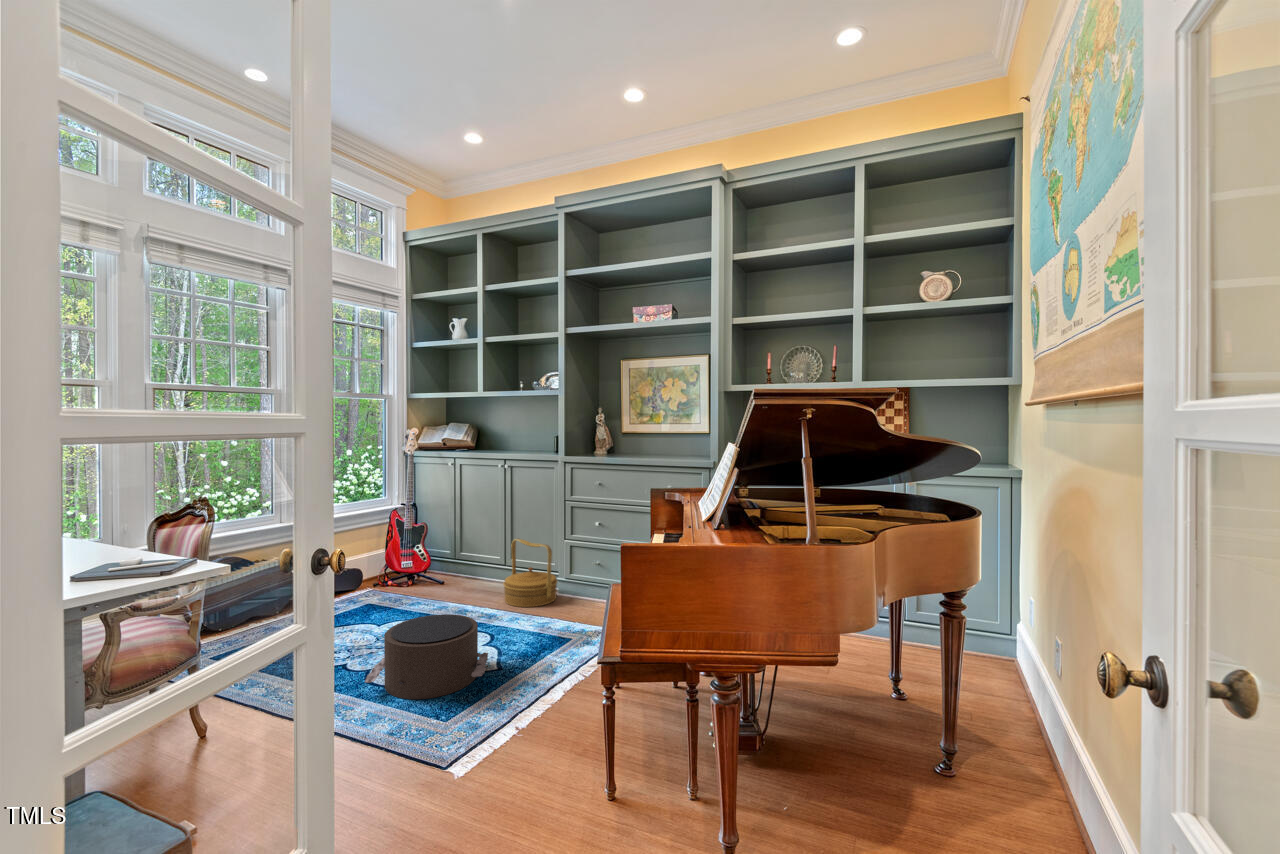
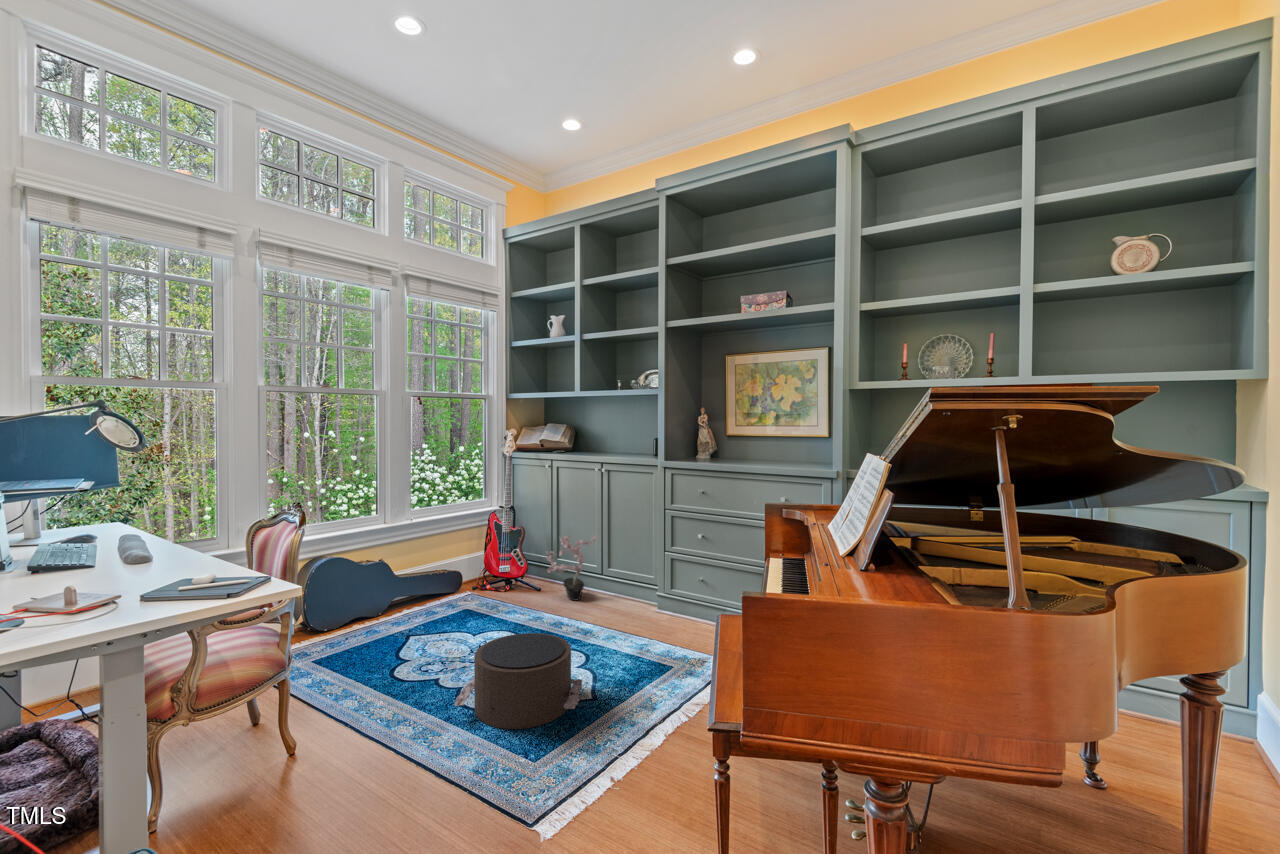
potted plant: none [445,524,501,590] -> present [546,535,595,600]
woven basket: present [503,539,558,607] -> none [600,548,657,624]

